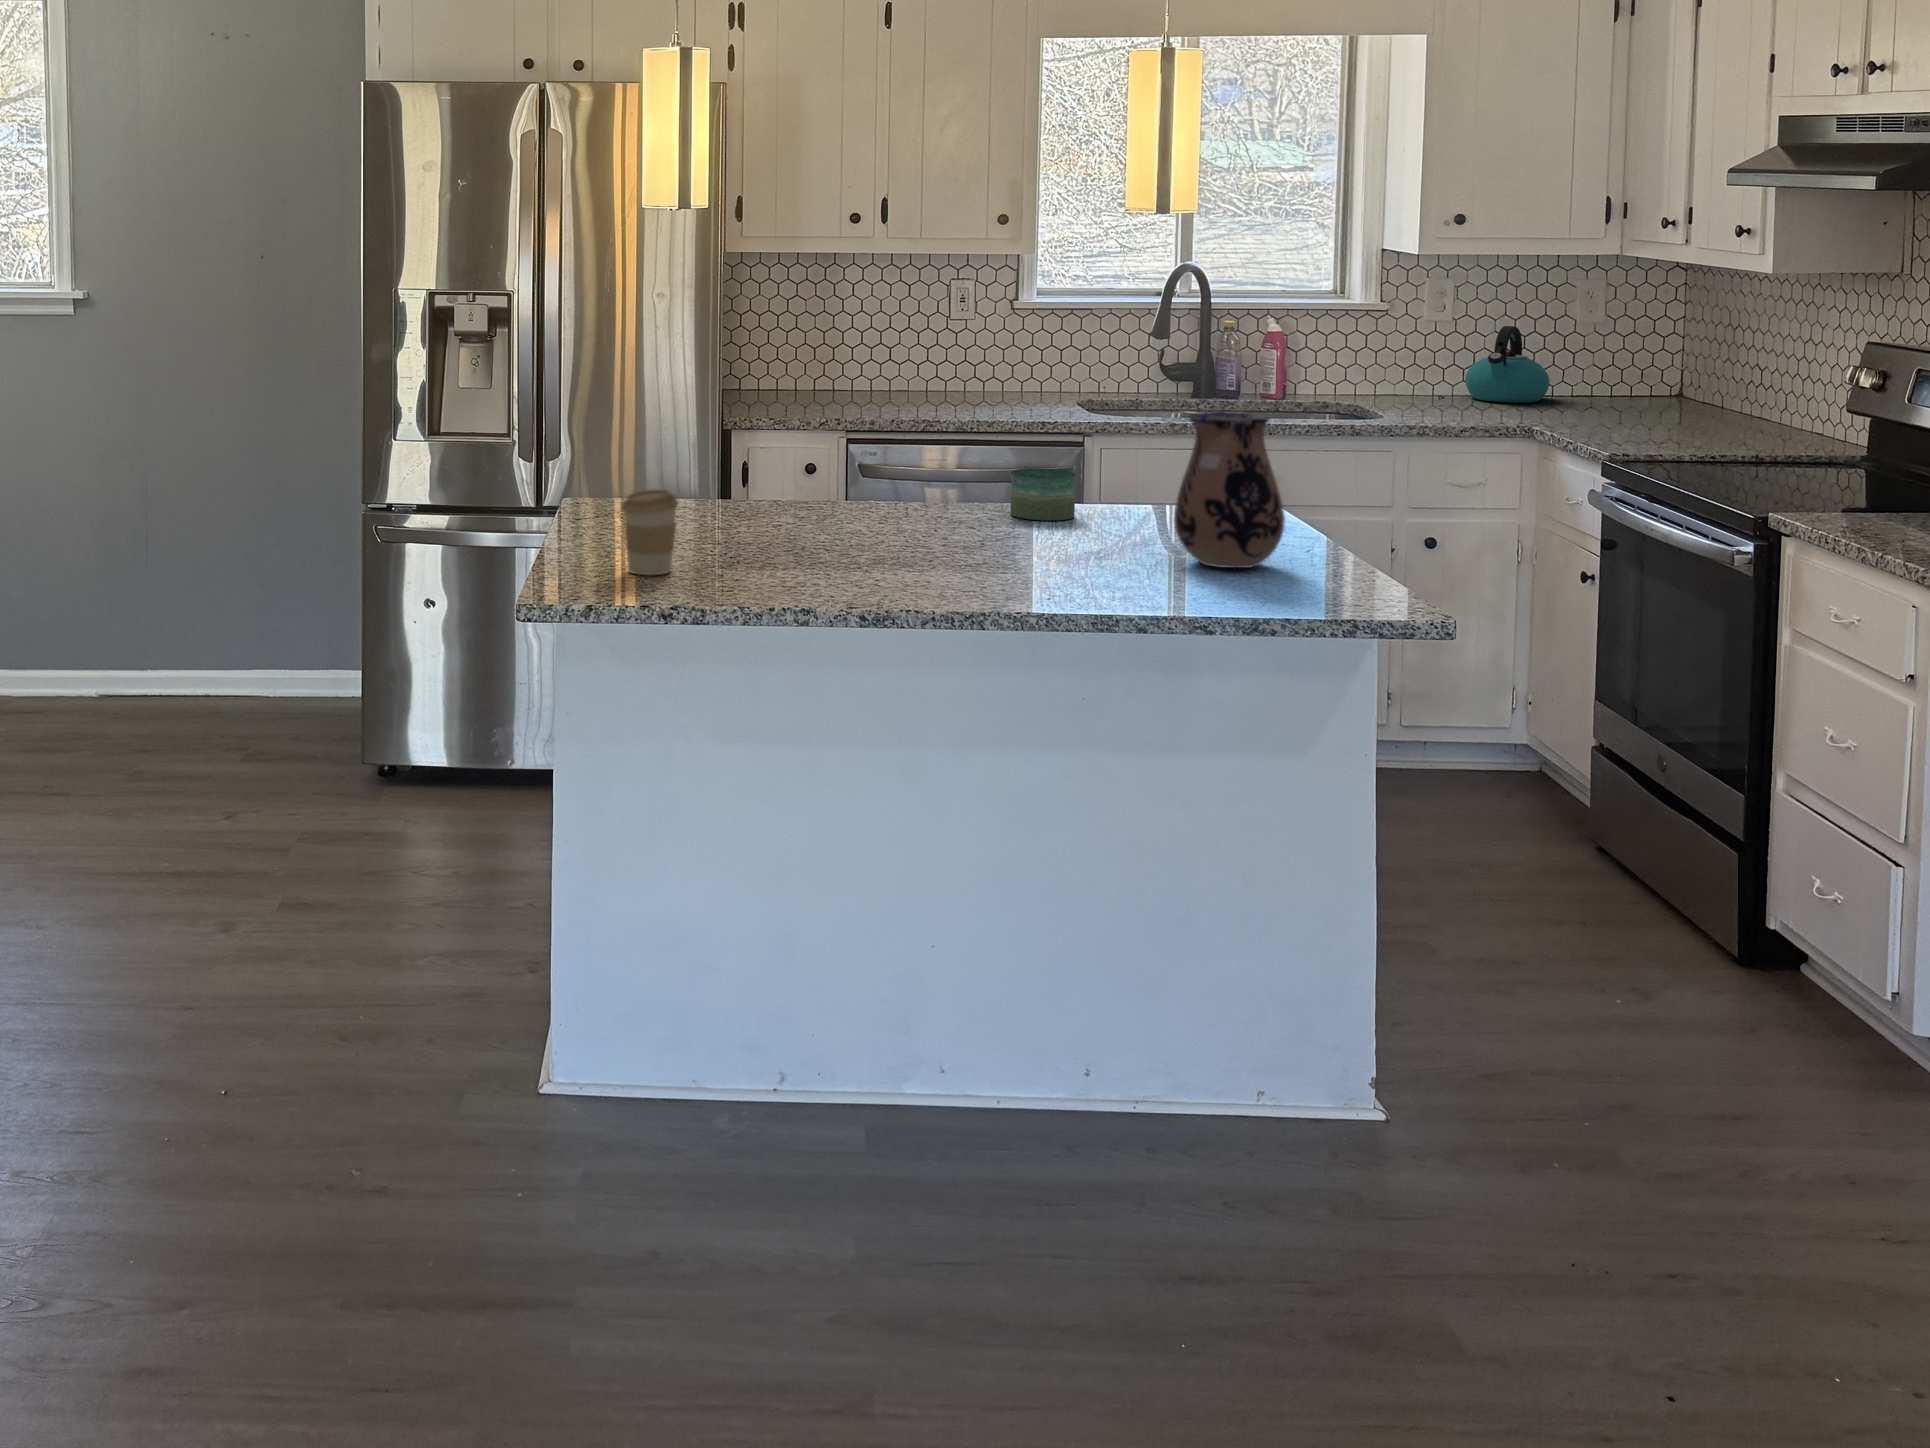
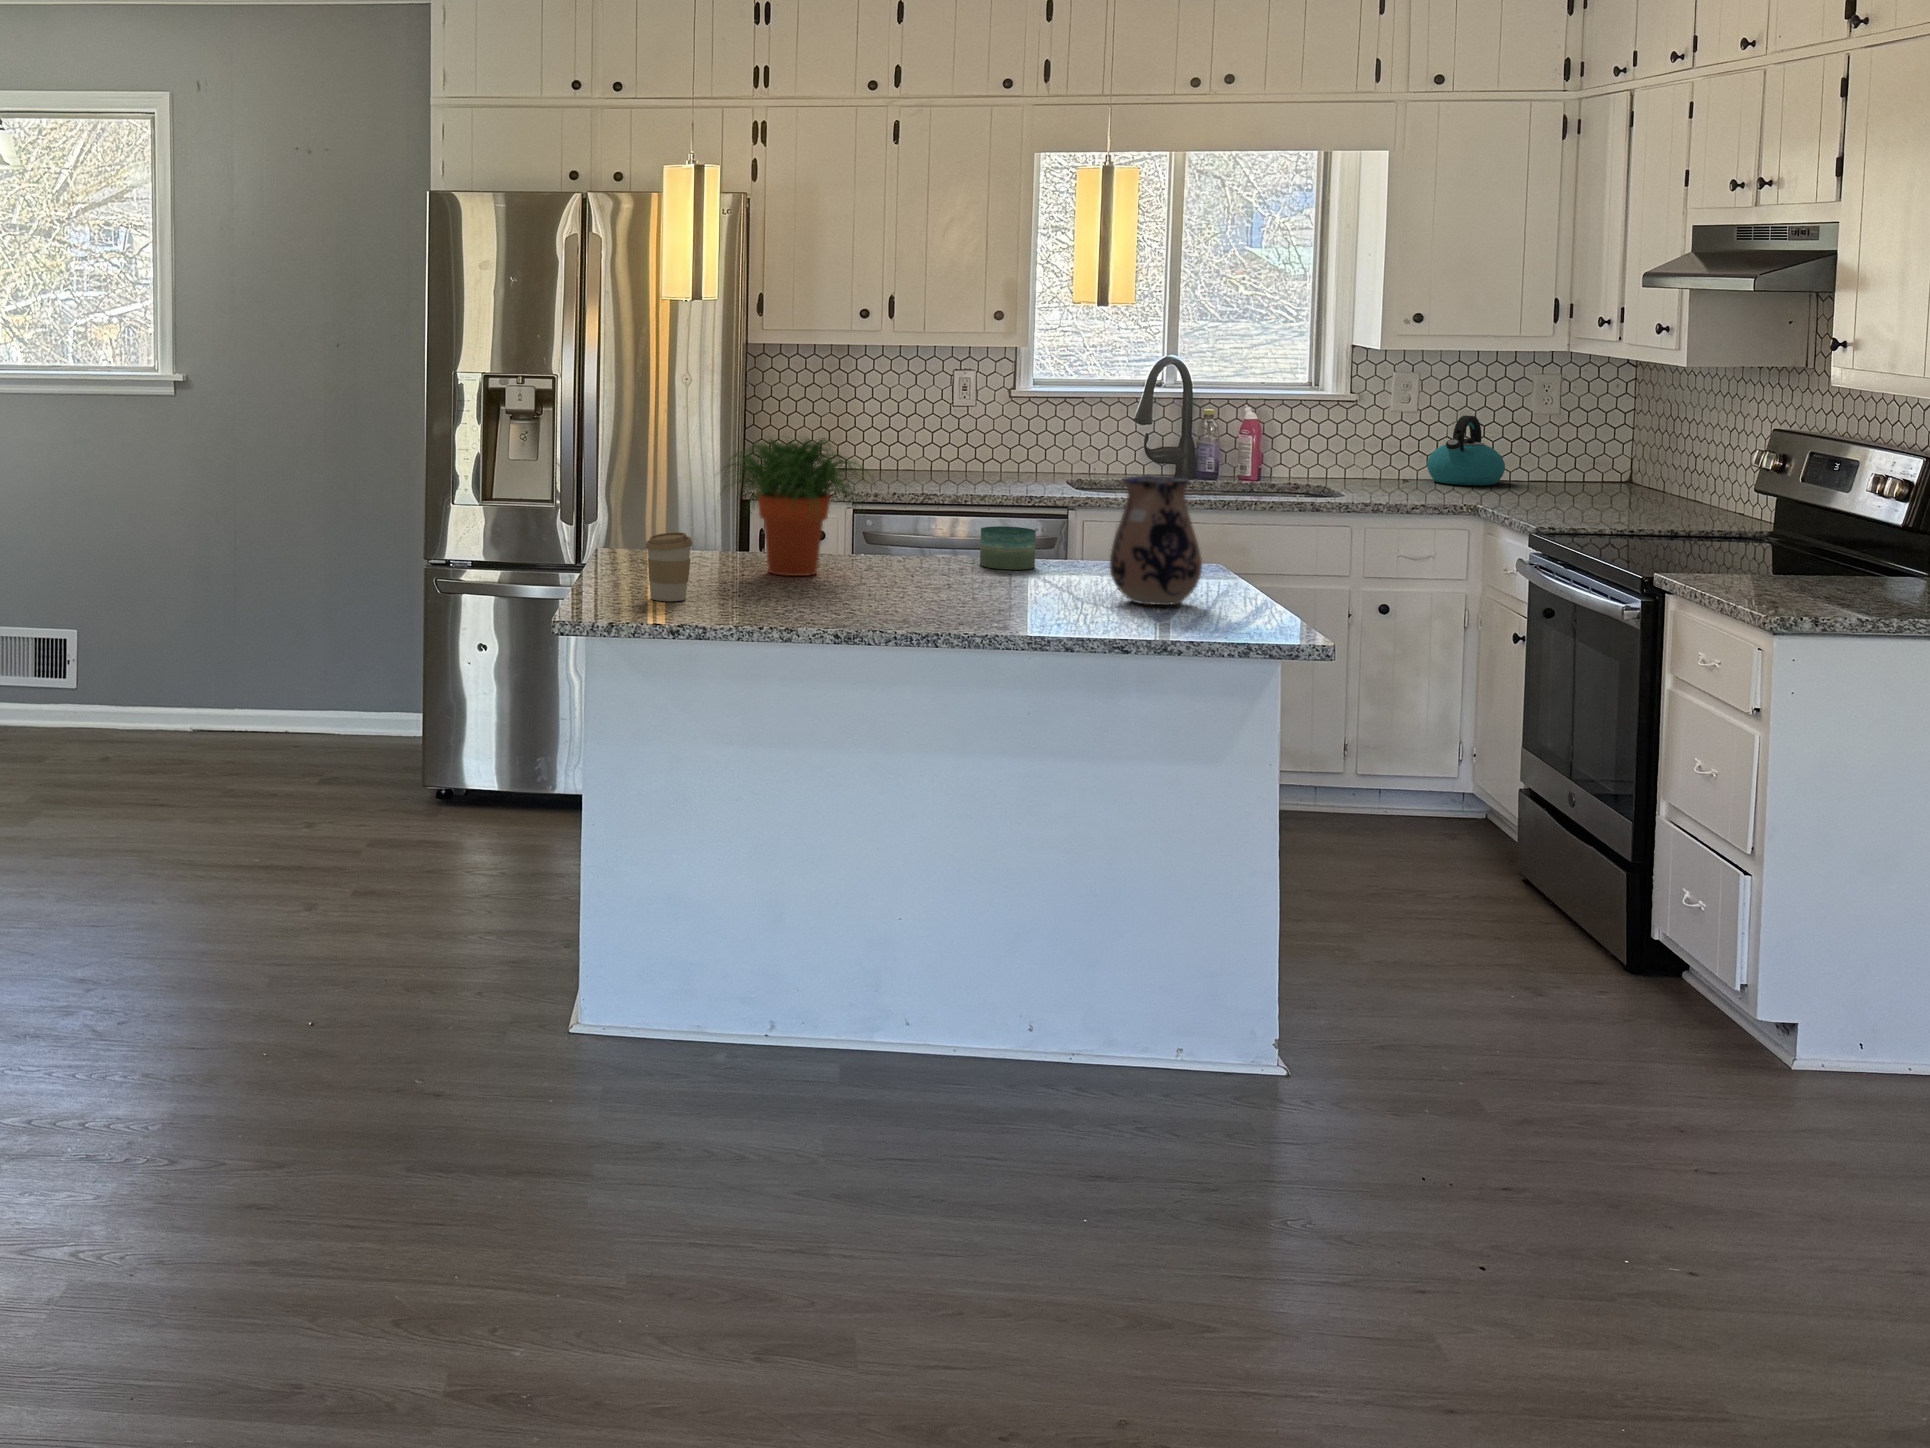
potted plant: none [700,366,894,535] -> present [721,437,875,576]

